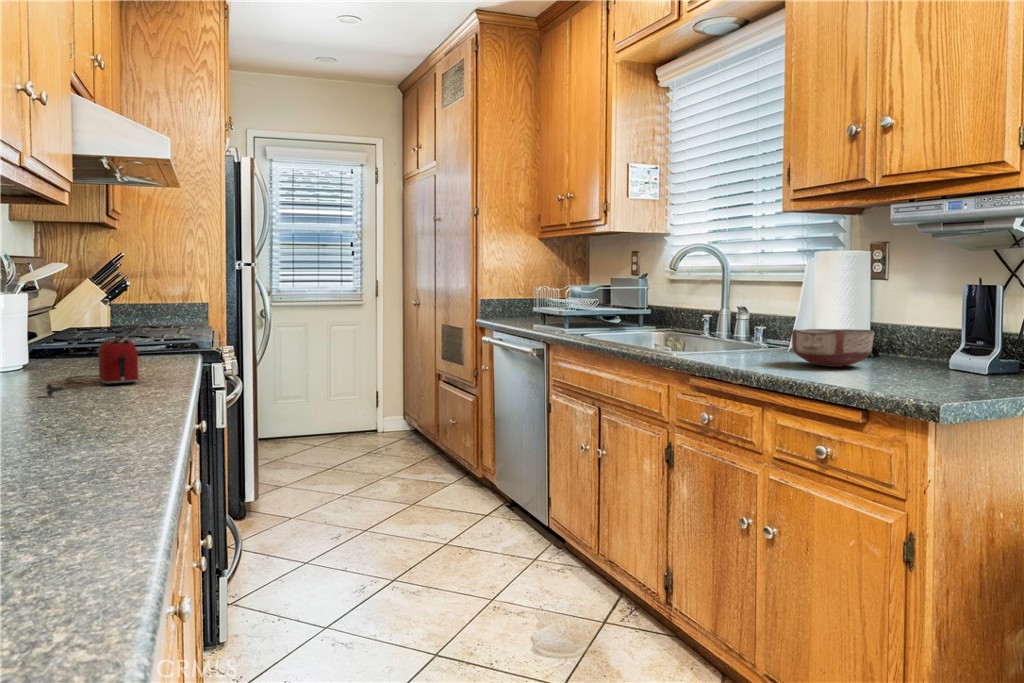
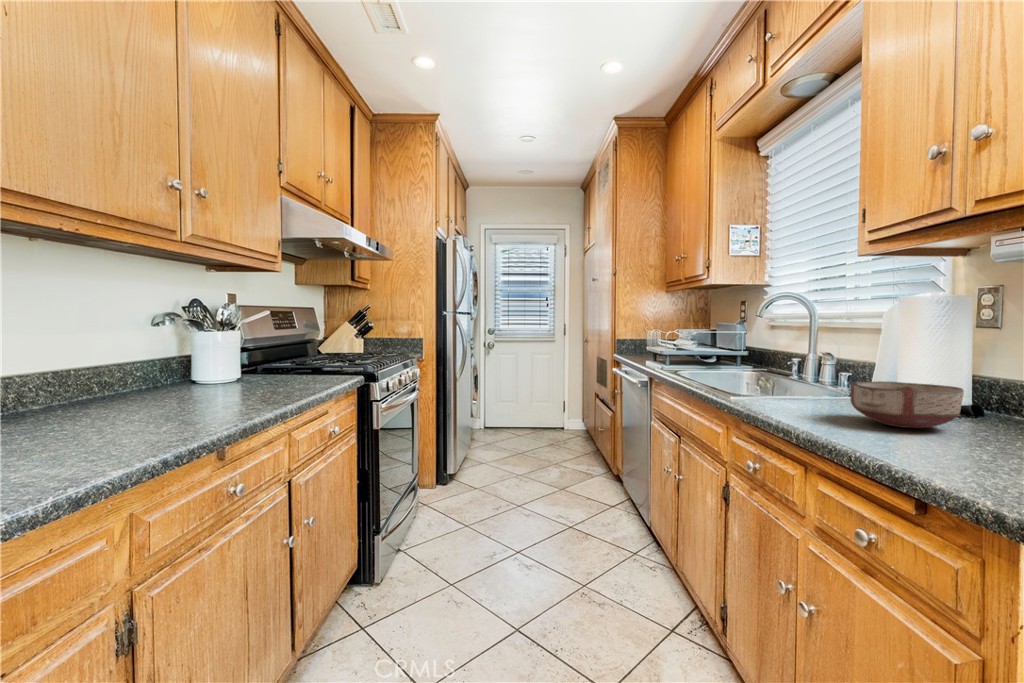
toaster: present [42,339,139,396] -> none [187,365,280,405]

